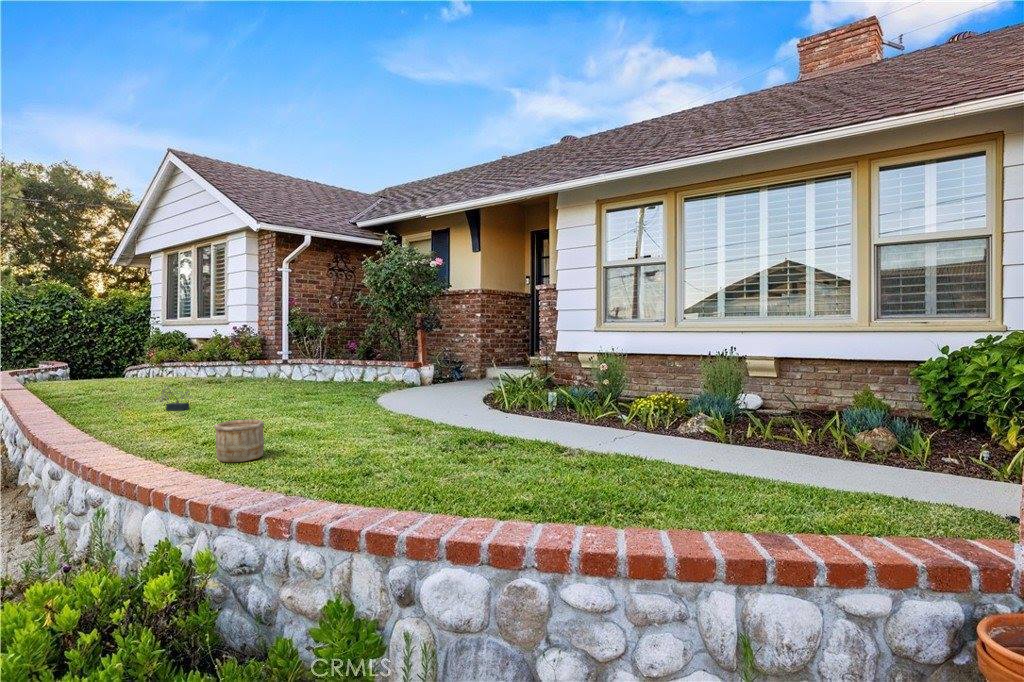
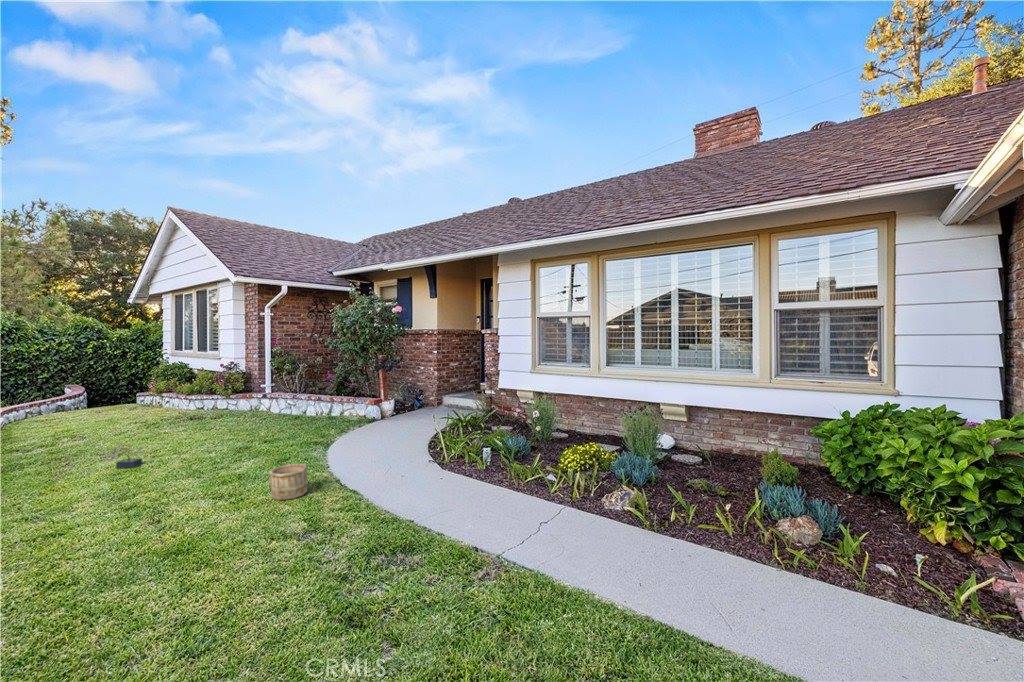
wooden bucket: present [214,419,264,462] -> present [269,464,308,500]

